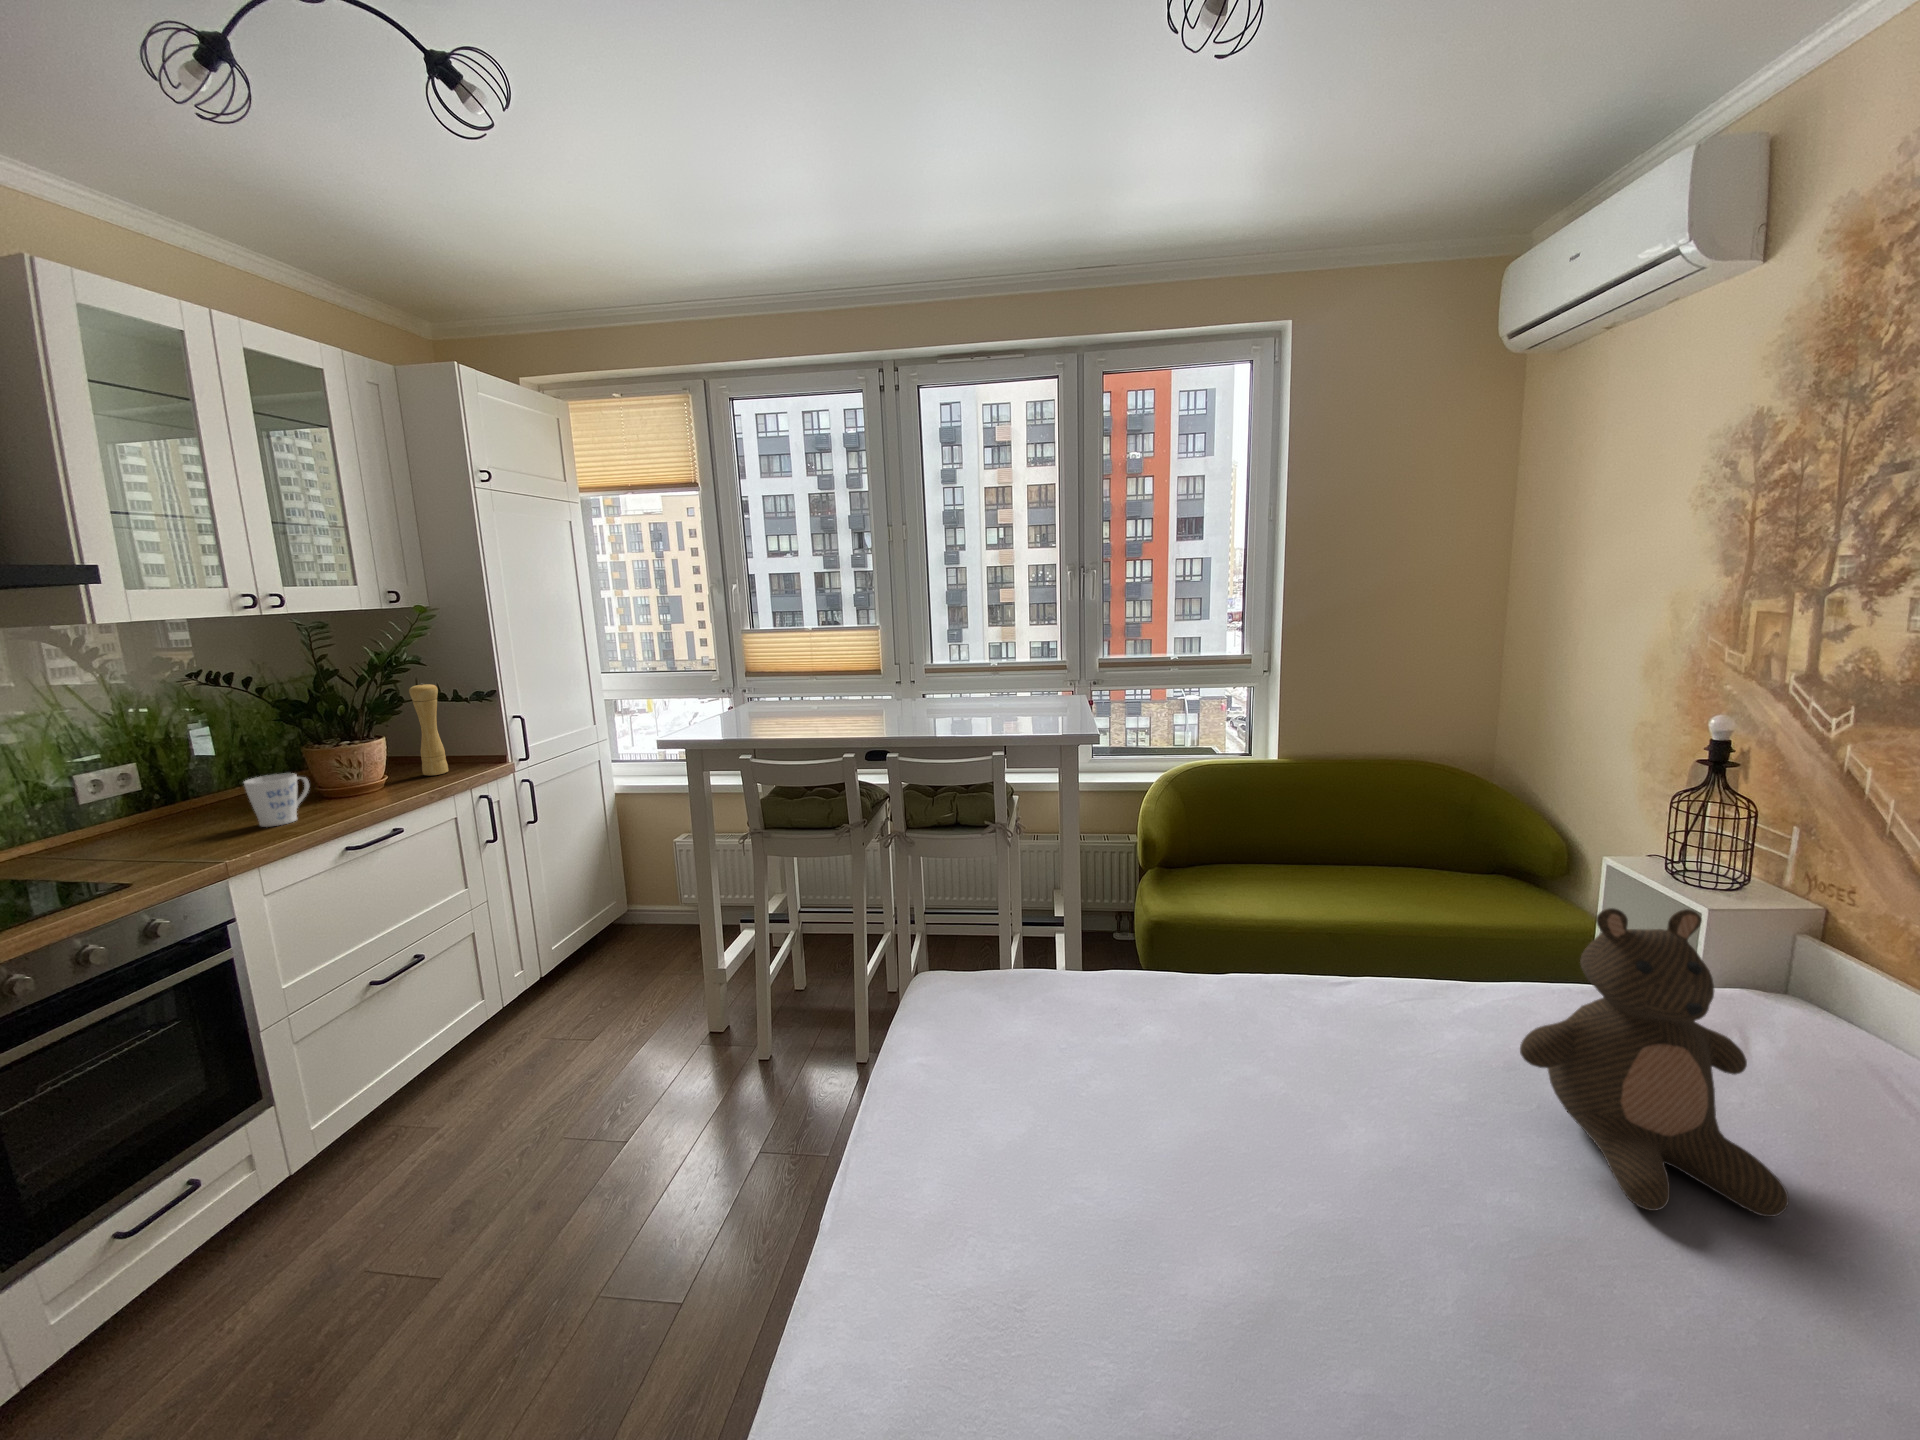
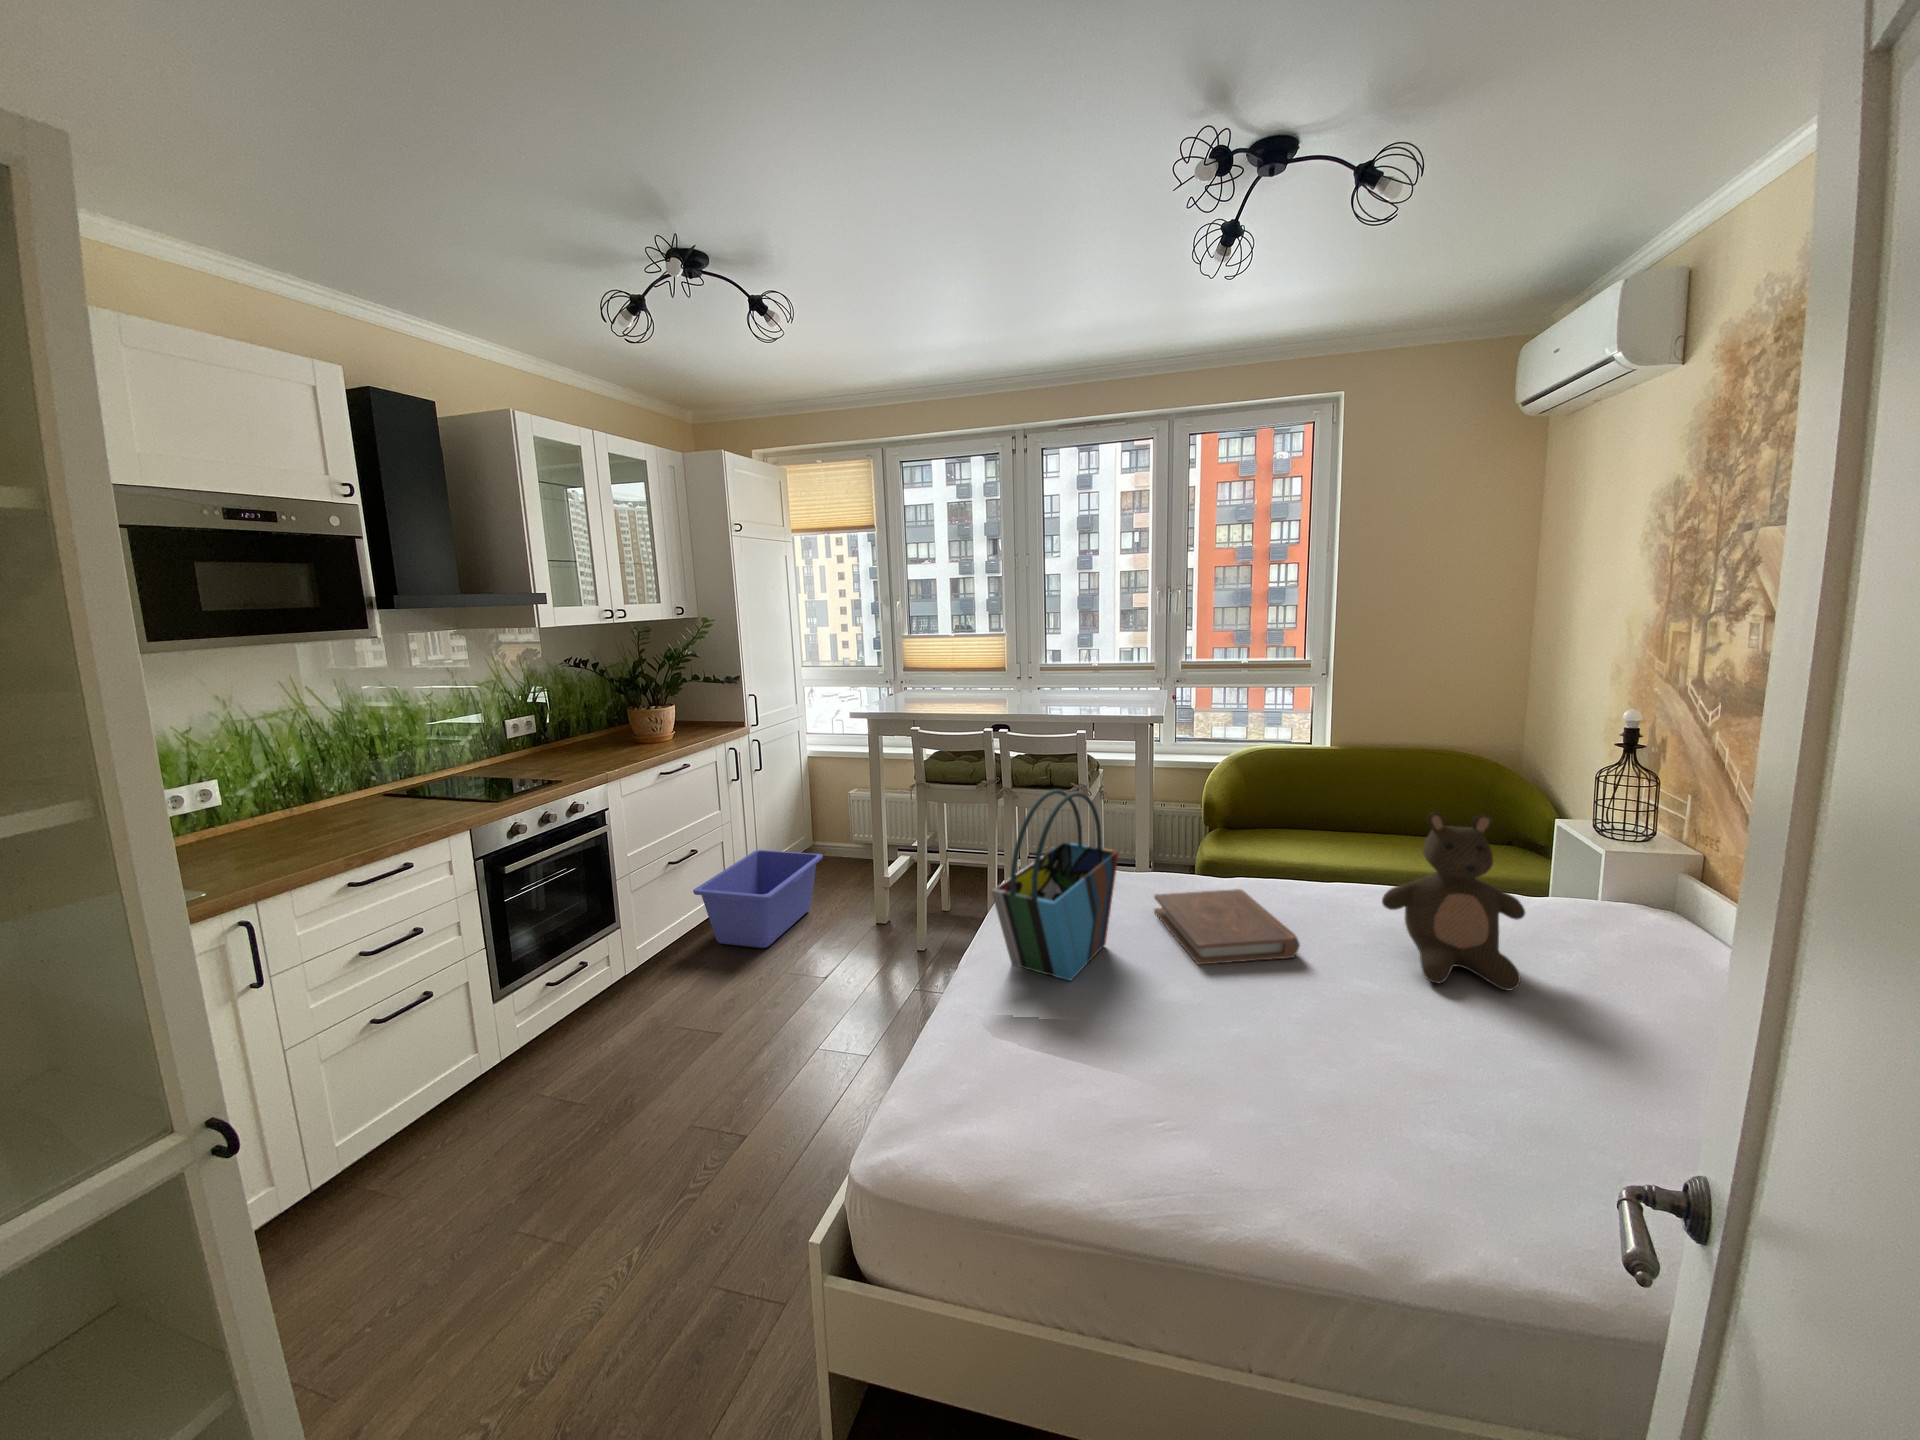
pepper mill: present [409,683,448,775] -> none [688,670,709,733]
mug: present [244,773,309,827] -> none [605,725,638,757]
tote bag: none [883,905,1099,1289] -> present [992,790,1119,981]
storage bin: none [417,936,631,1093] -> present [693,850,823,948]
book: none [1144,1020,1407,1204] -> present [1154,889,1300,965]

